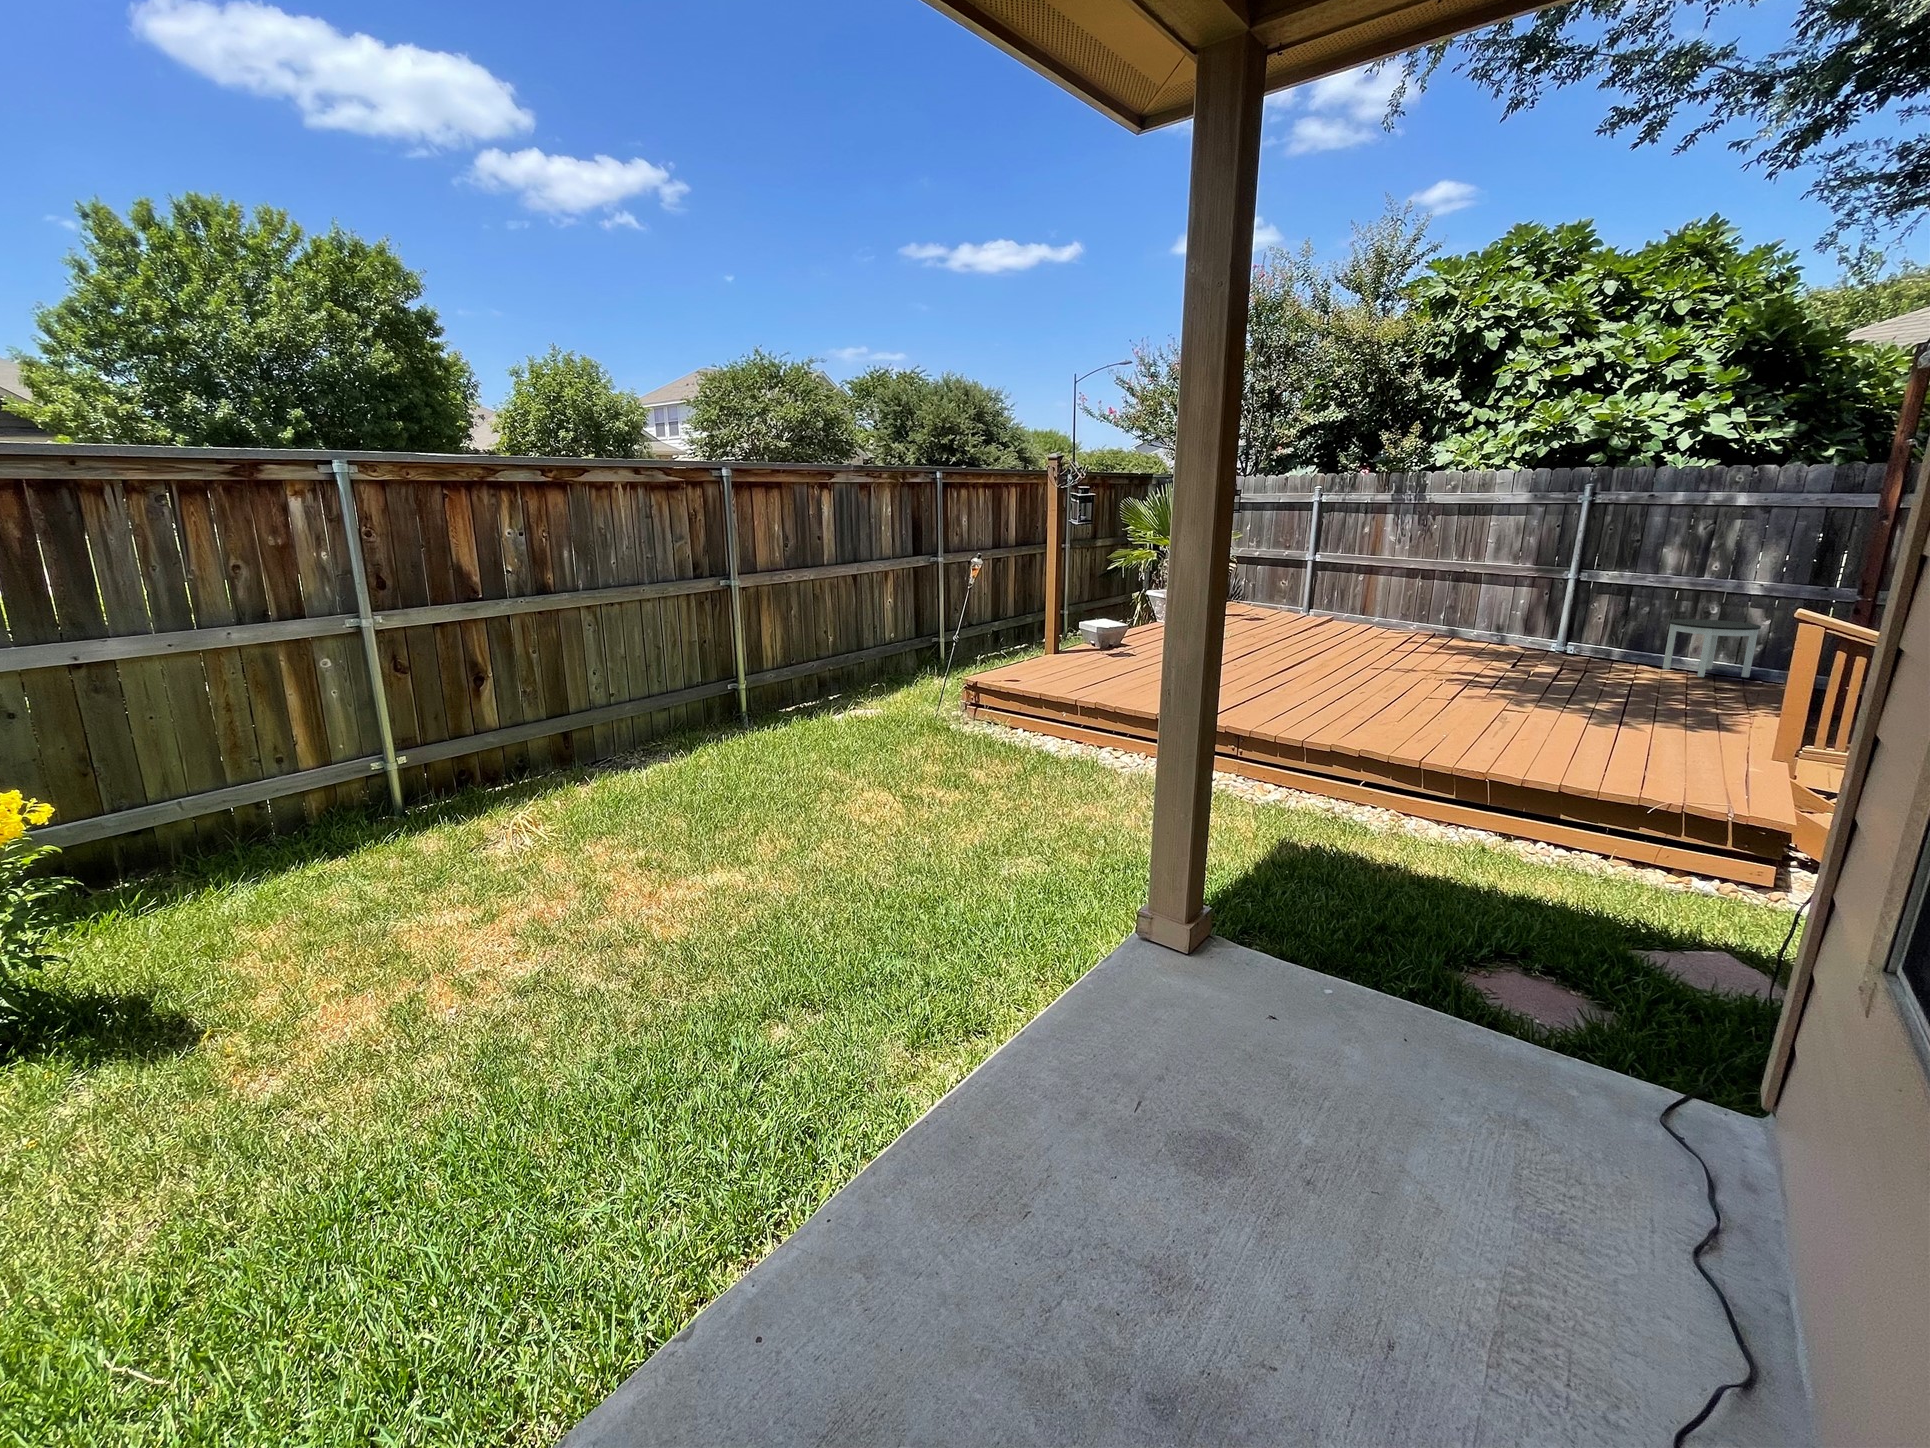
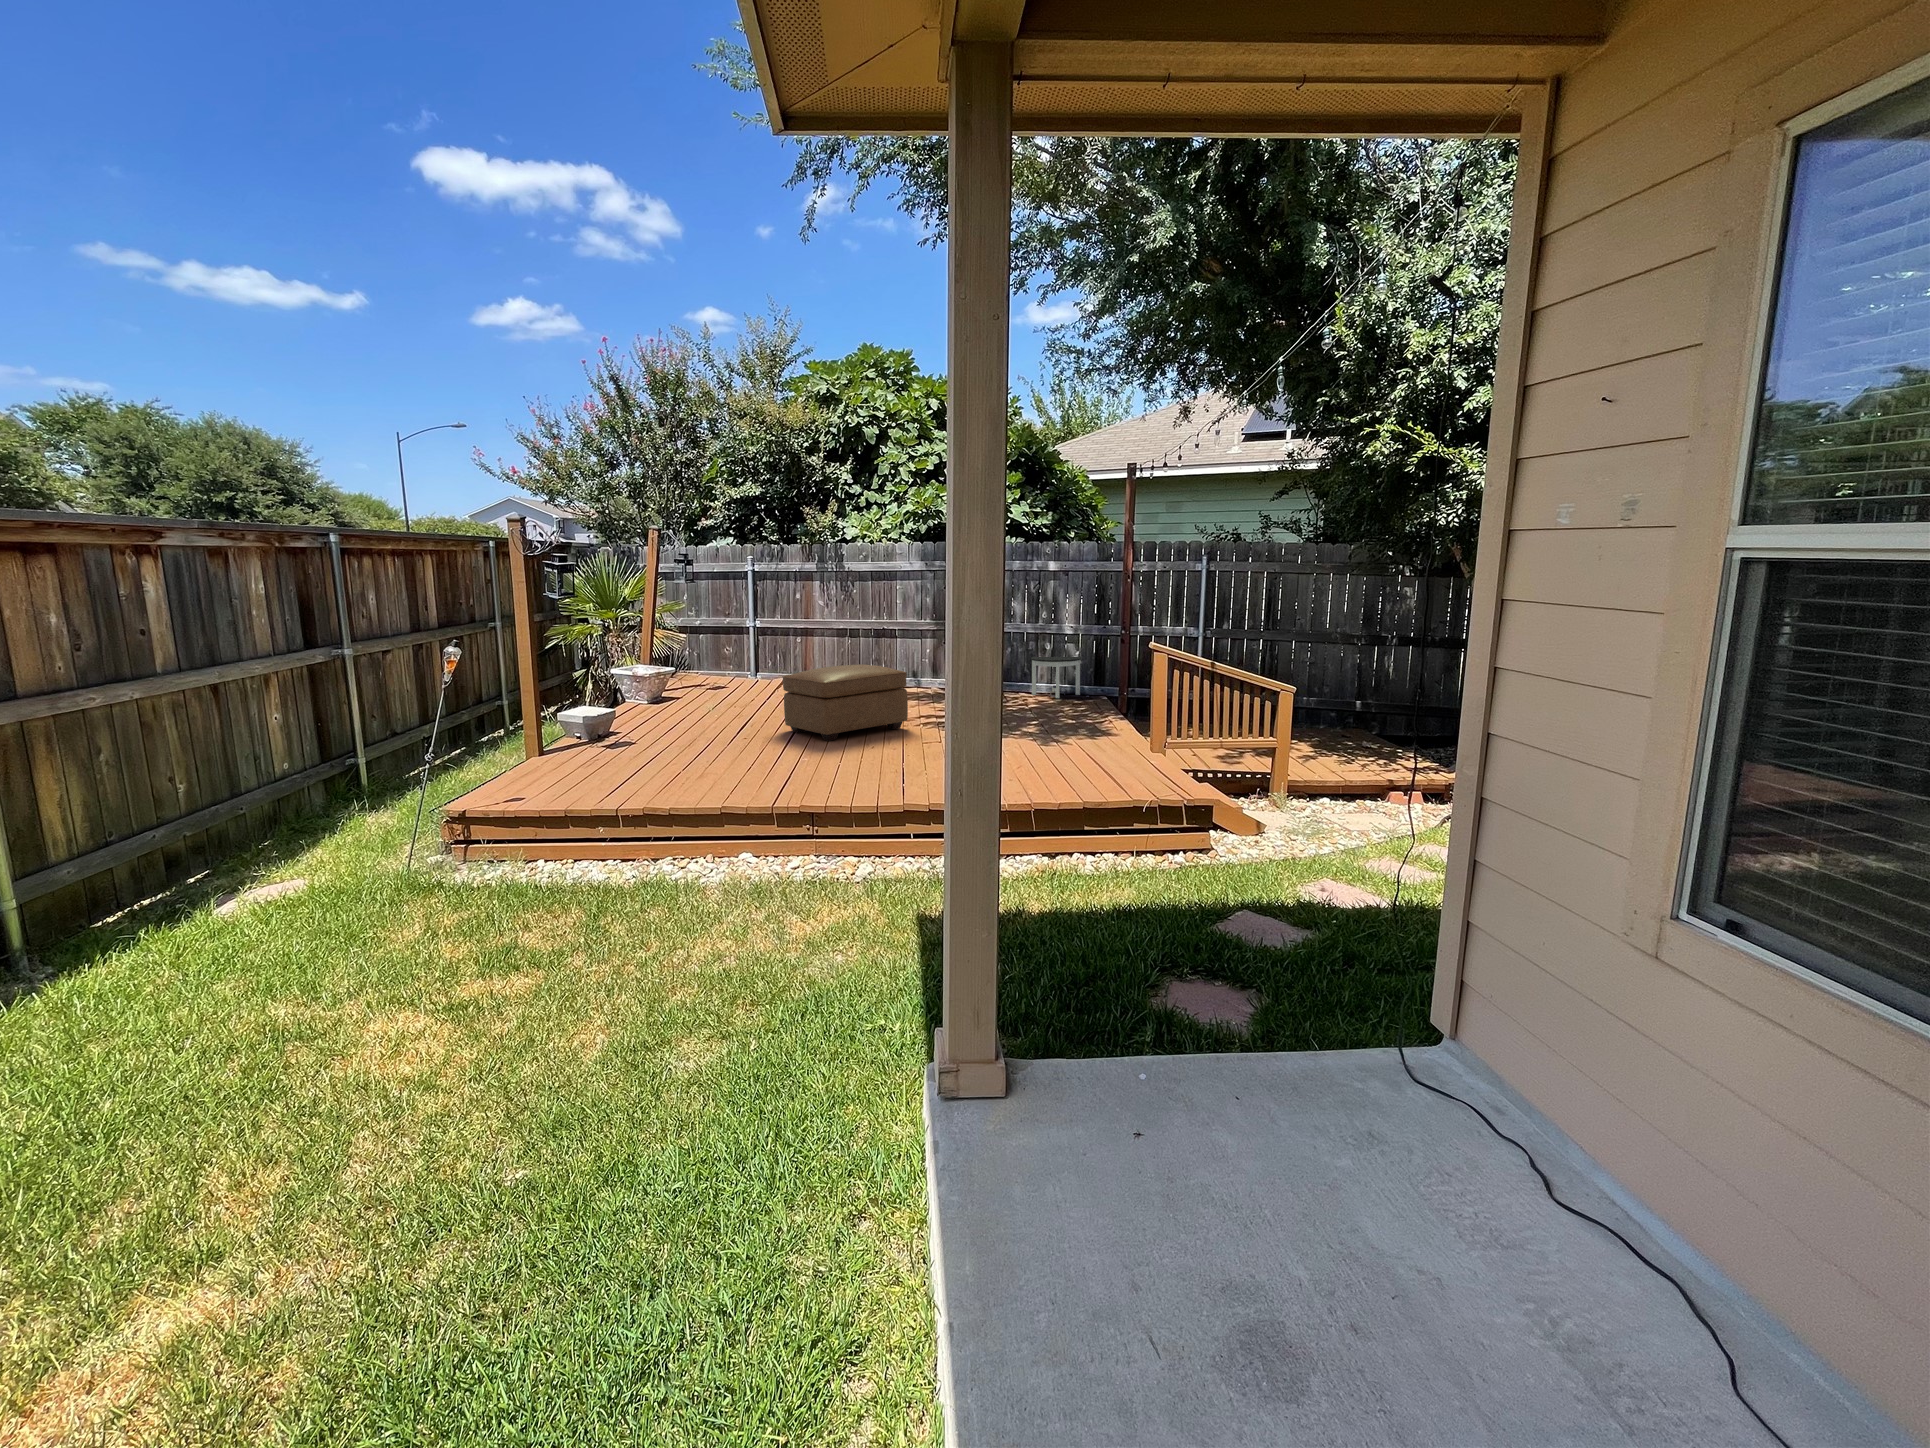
ottoman: none [1283,604,1431,678] -> present [782,664,908,741]

